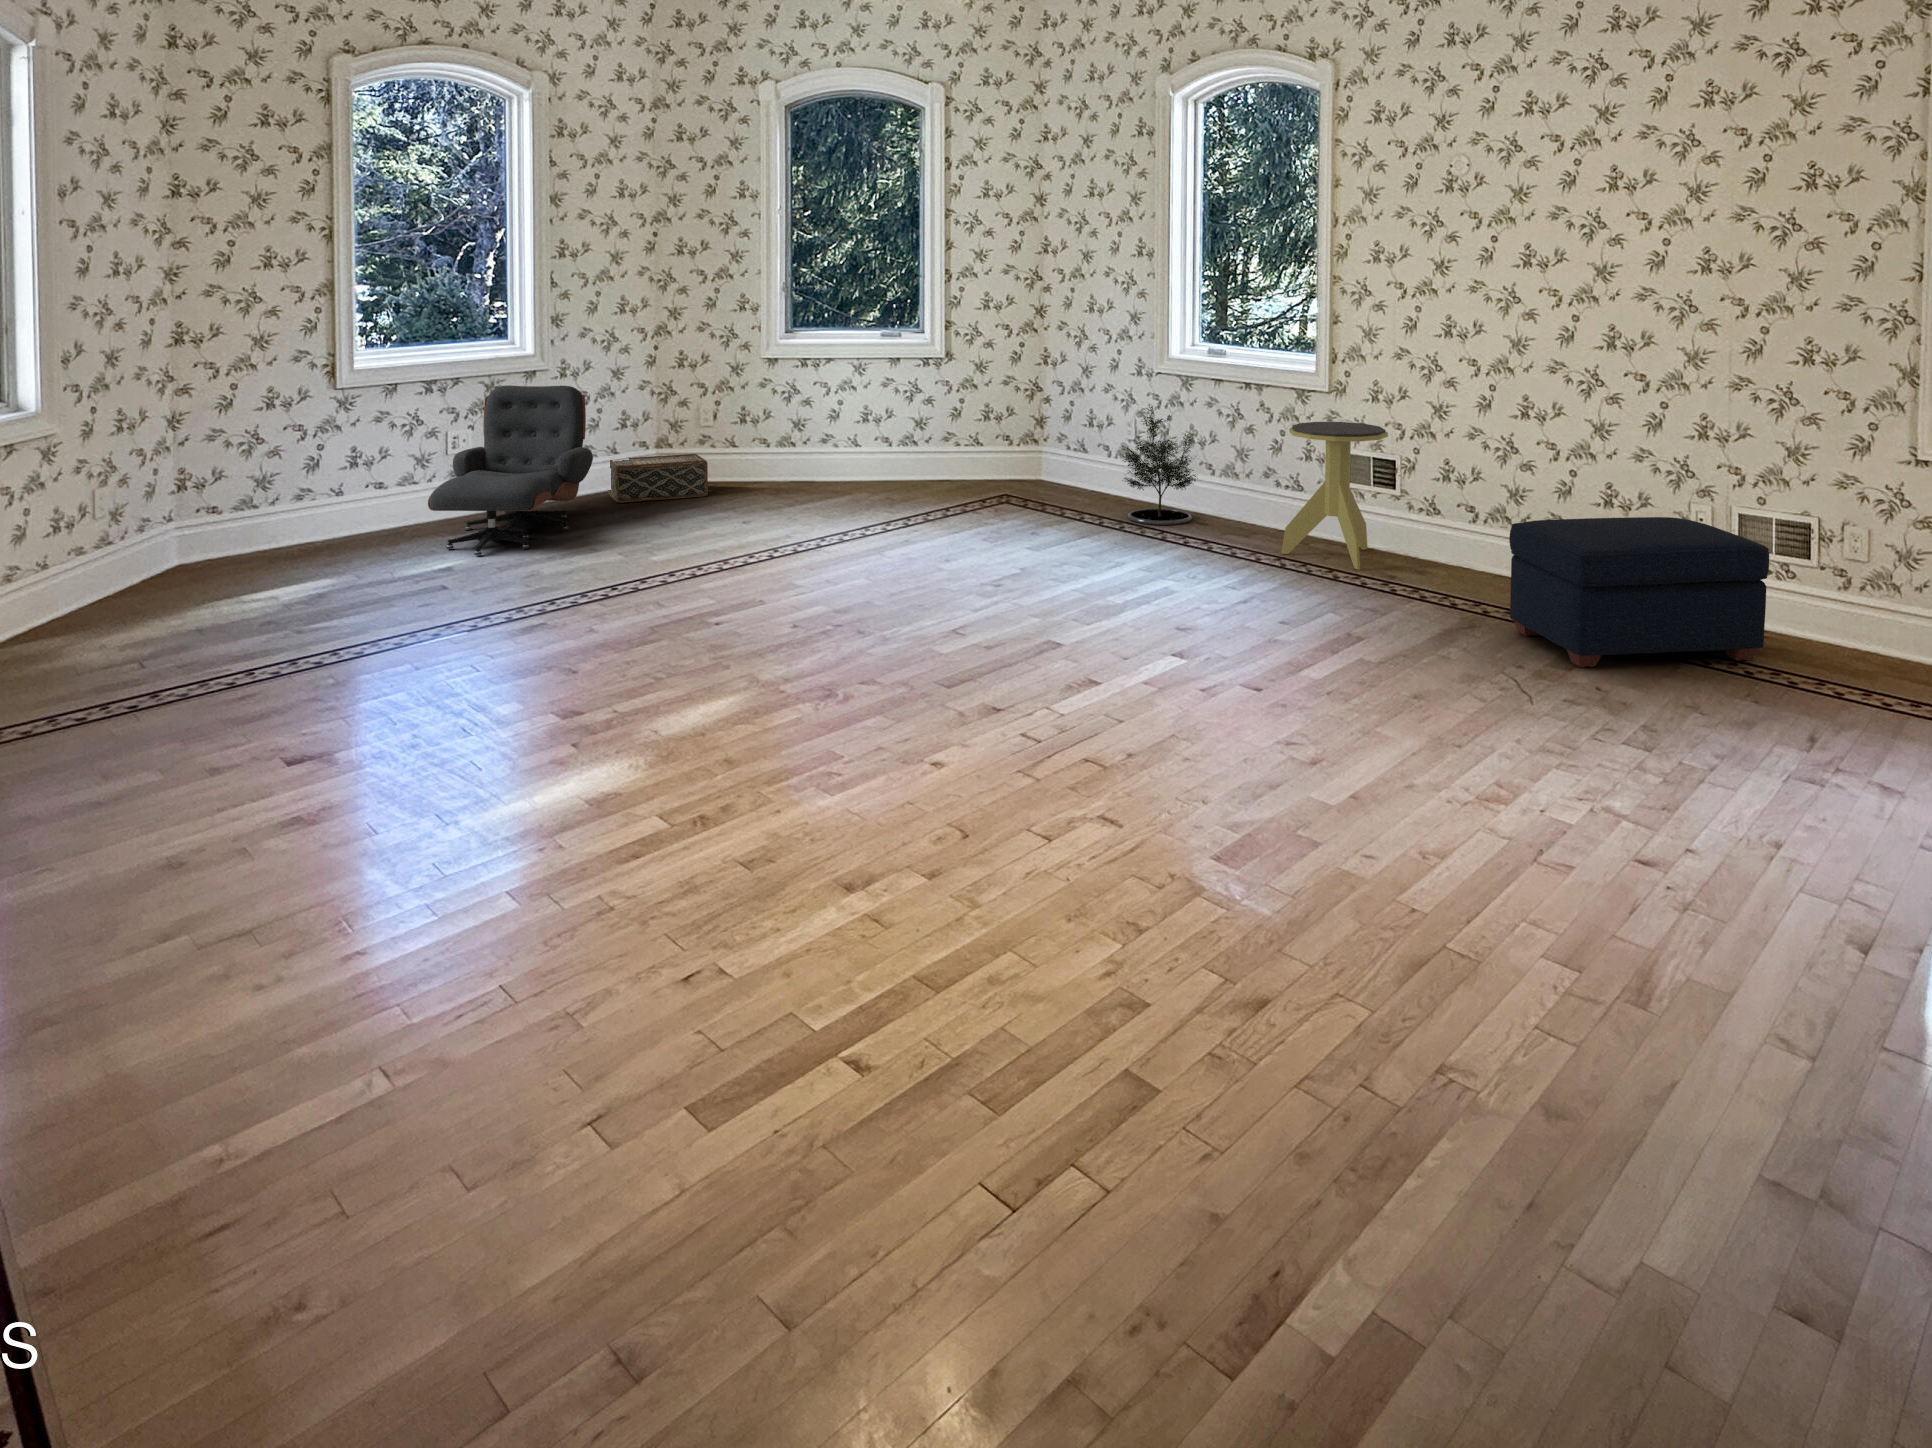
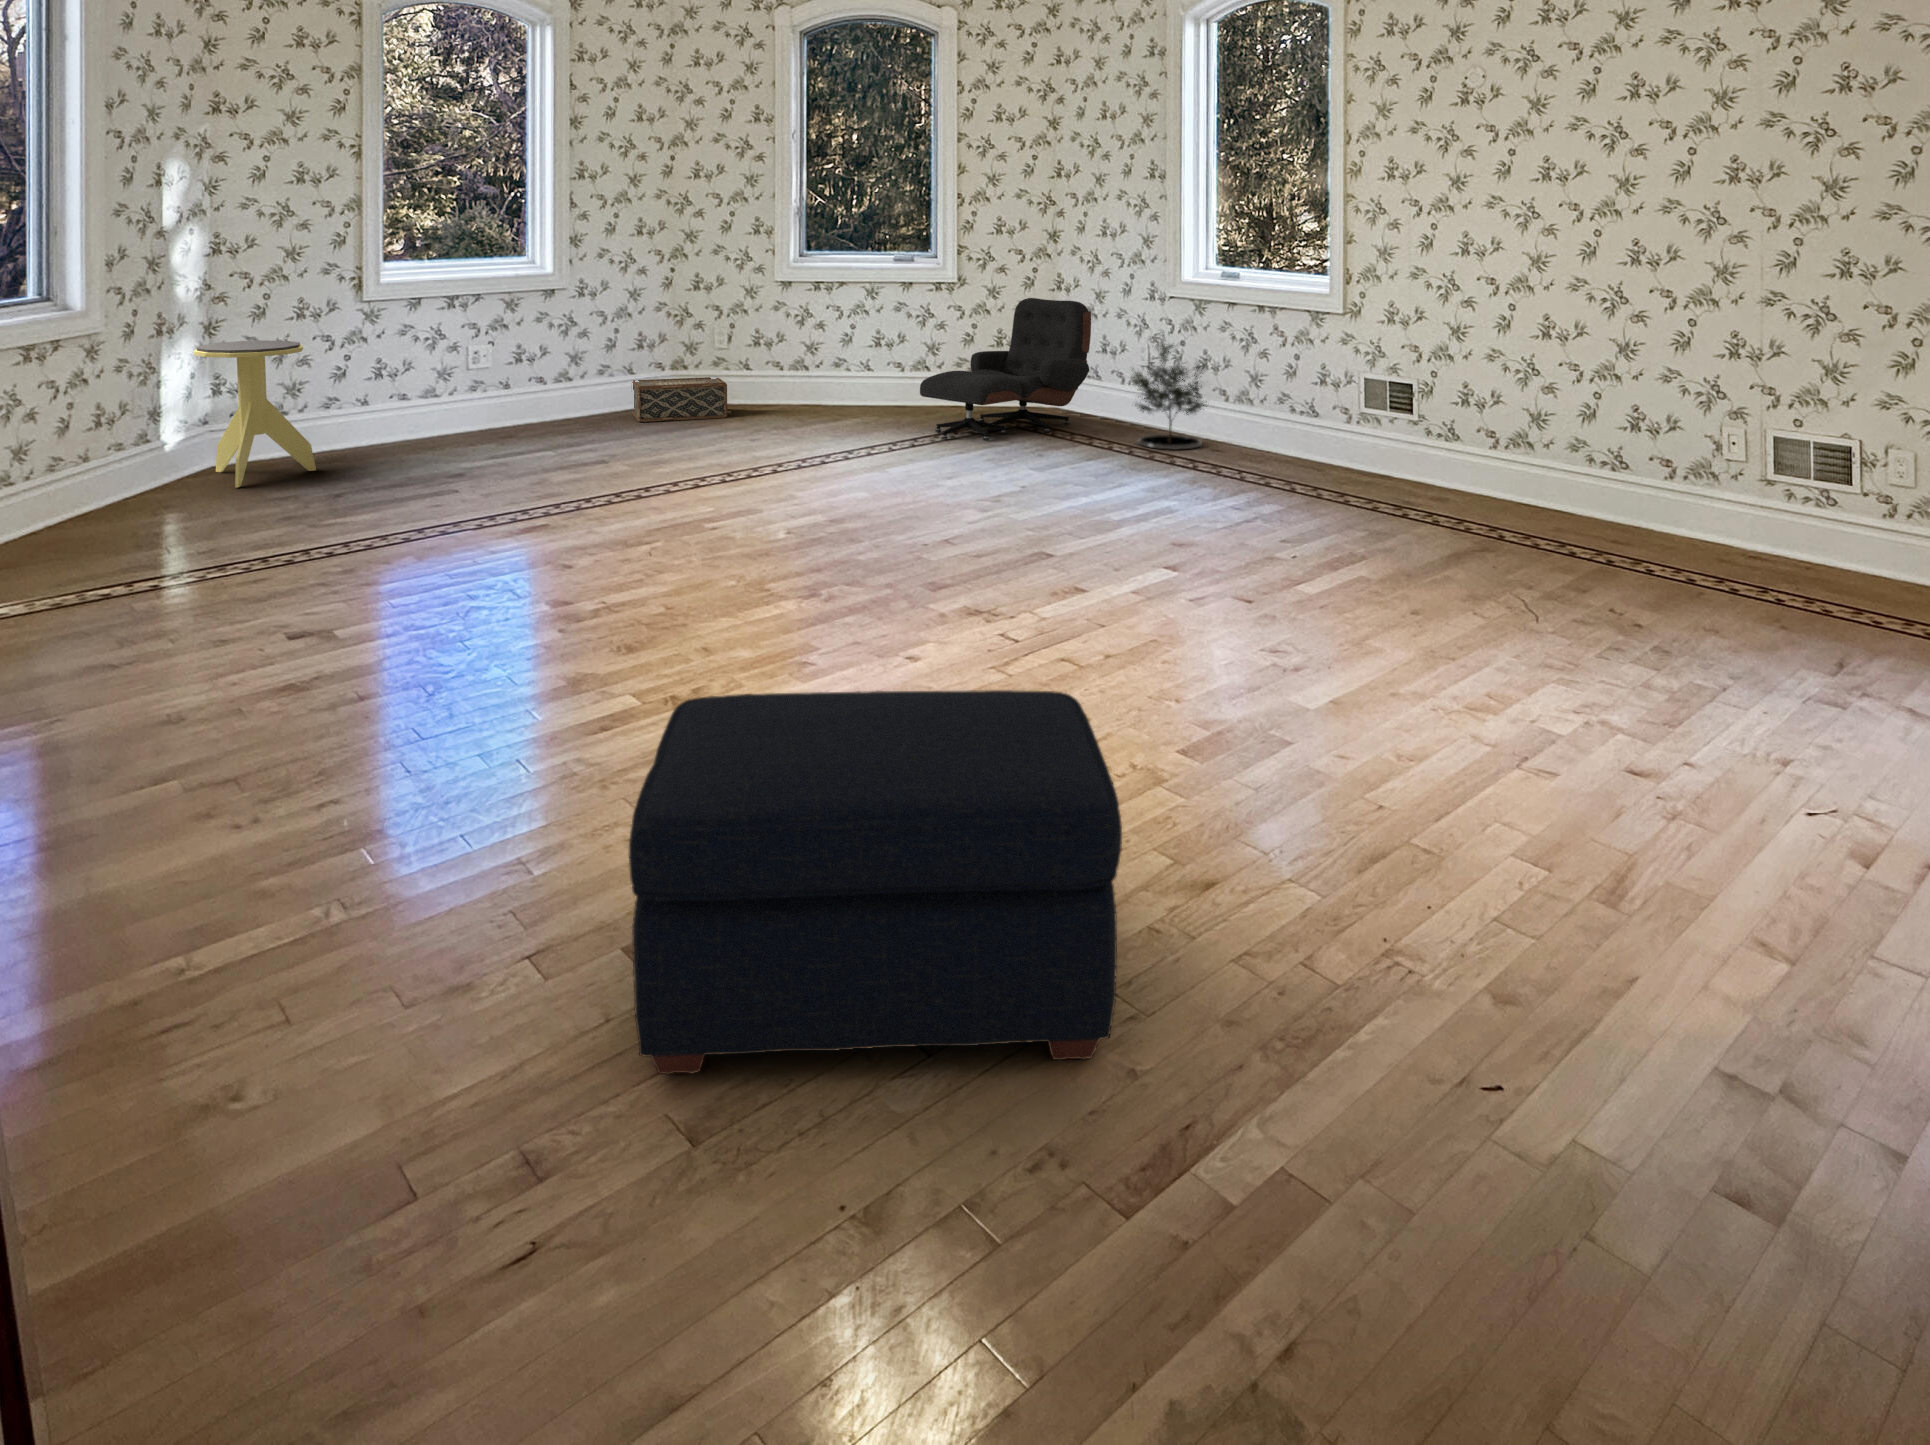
lounge chair: present [428,385,593,555] -> present [920,298,1091,440]
side table: present [1281,422,1388,570] -> present [194,340,316,487]
ottoman: present [1509,517,1769,667] -> present [629,690,1122,1074]

